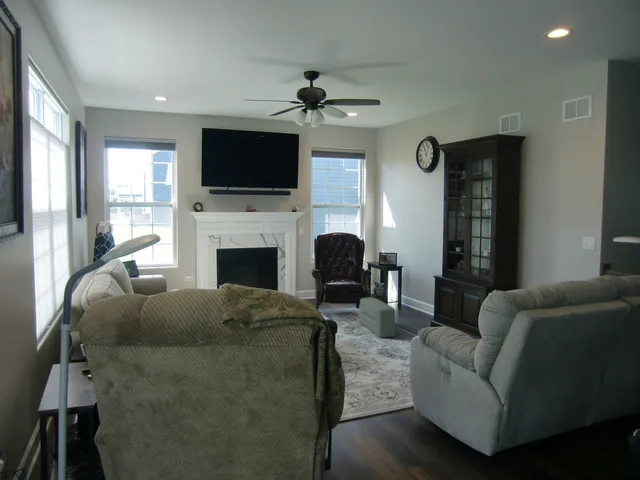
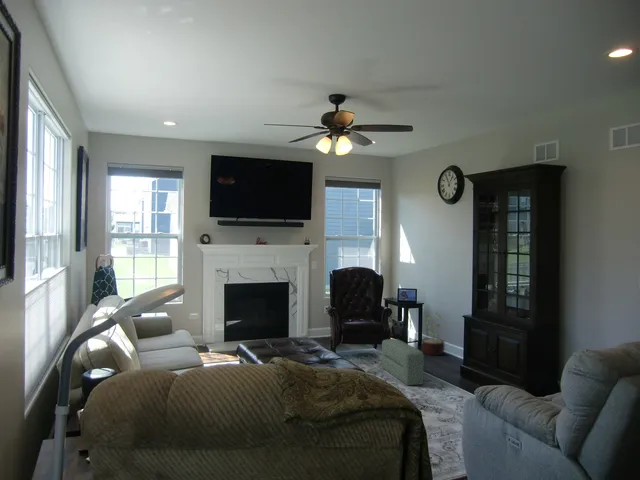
decorative plant: none [399,274,421,313] -> present [421,314,444,355]

